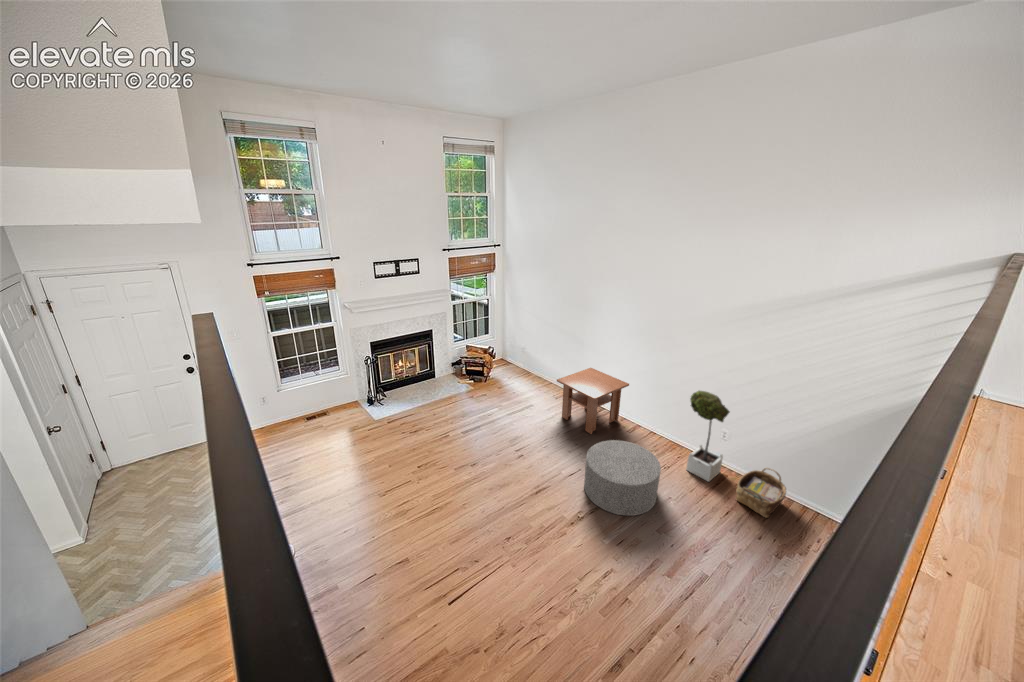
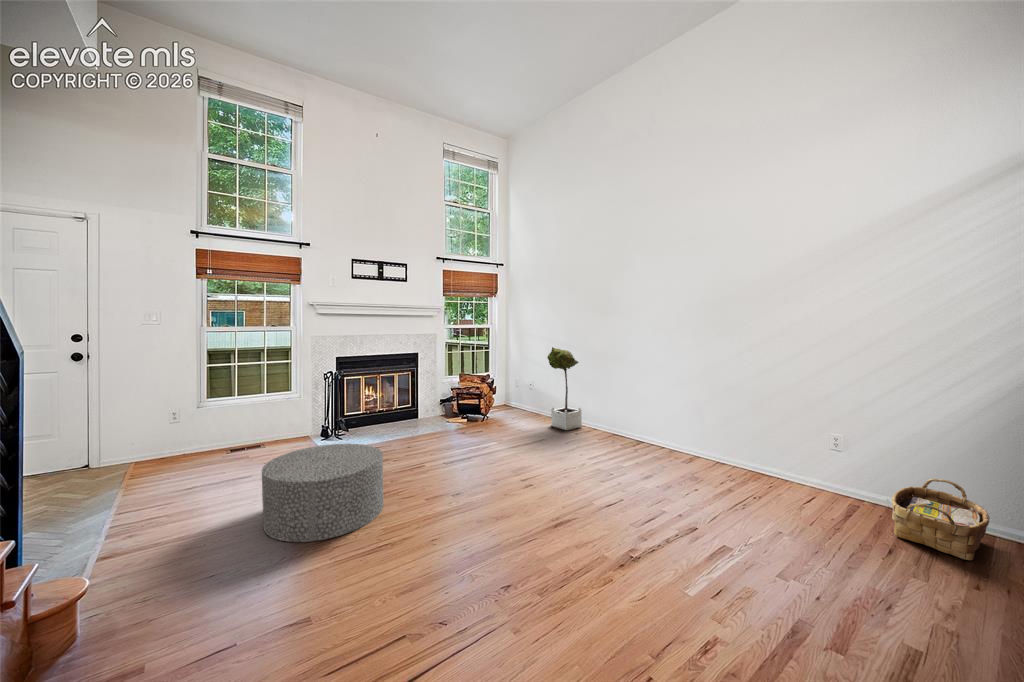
coffee table: present [557,368,629,434] -> none [576,385,676,463]
potted tree: present [686,391,730,482] -> present [547,347,582,430]
ottoman: present [584,440,661,516] -> present [262,444,383,542]

